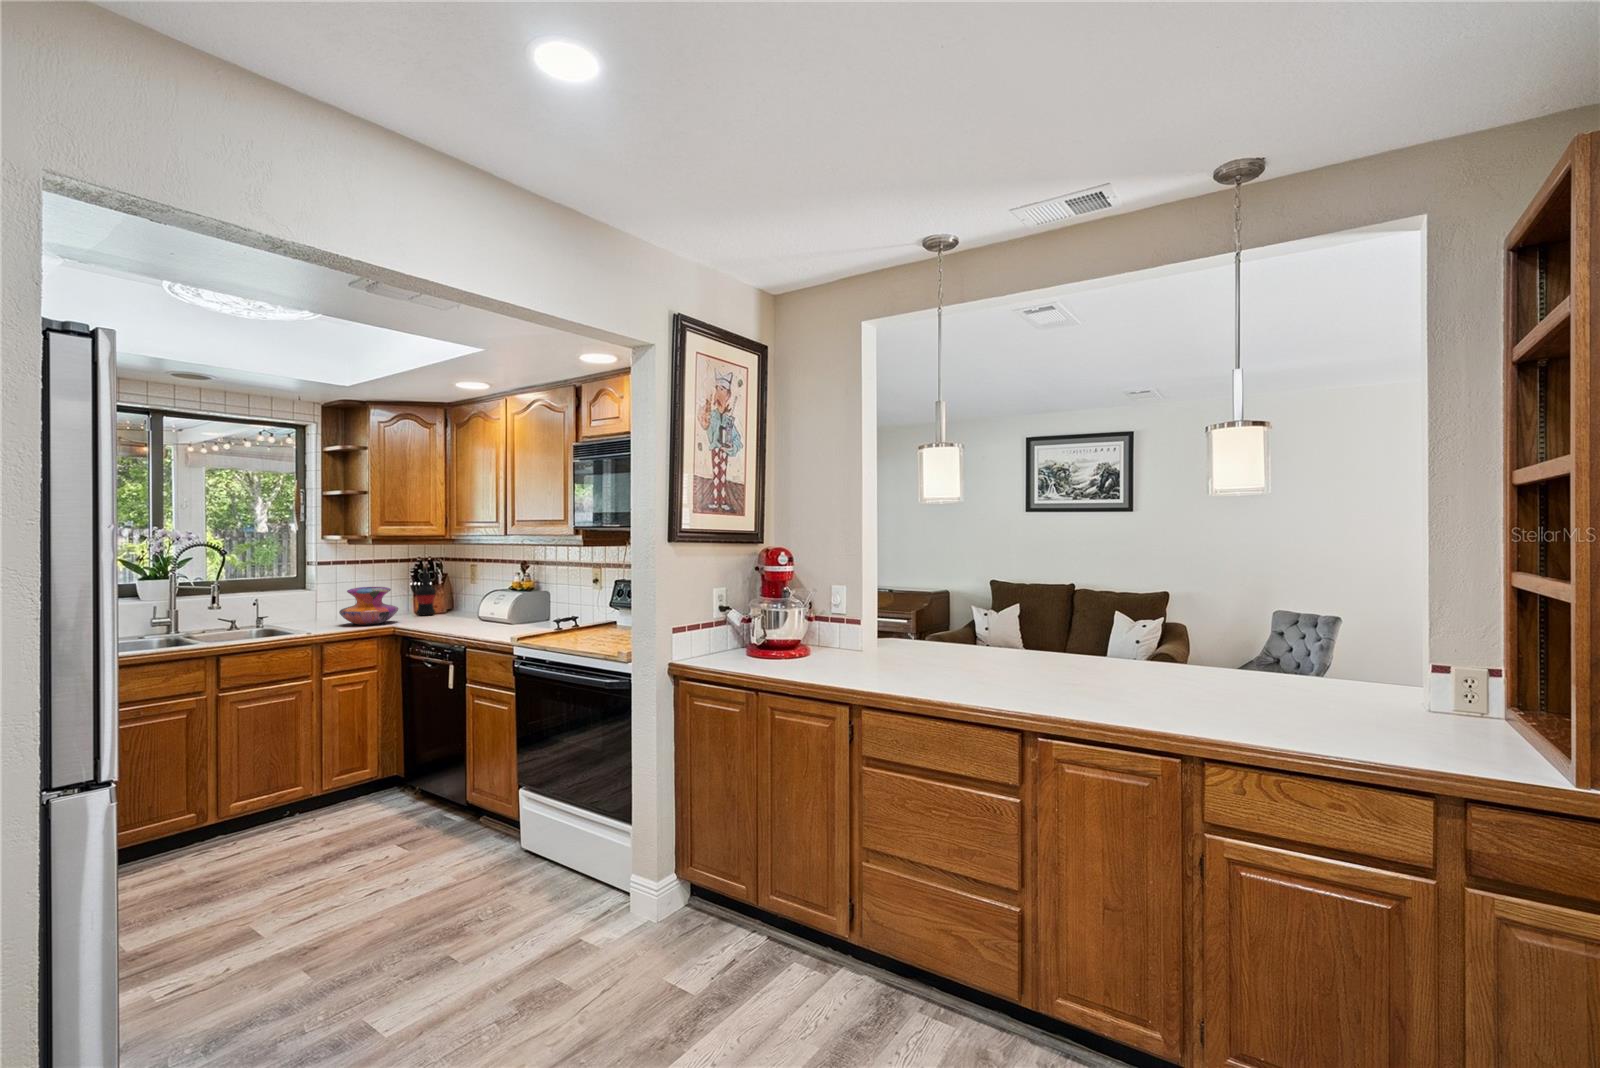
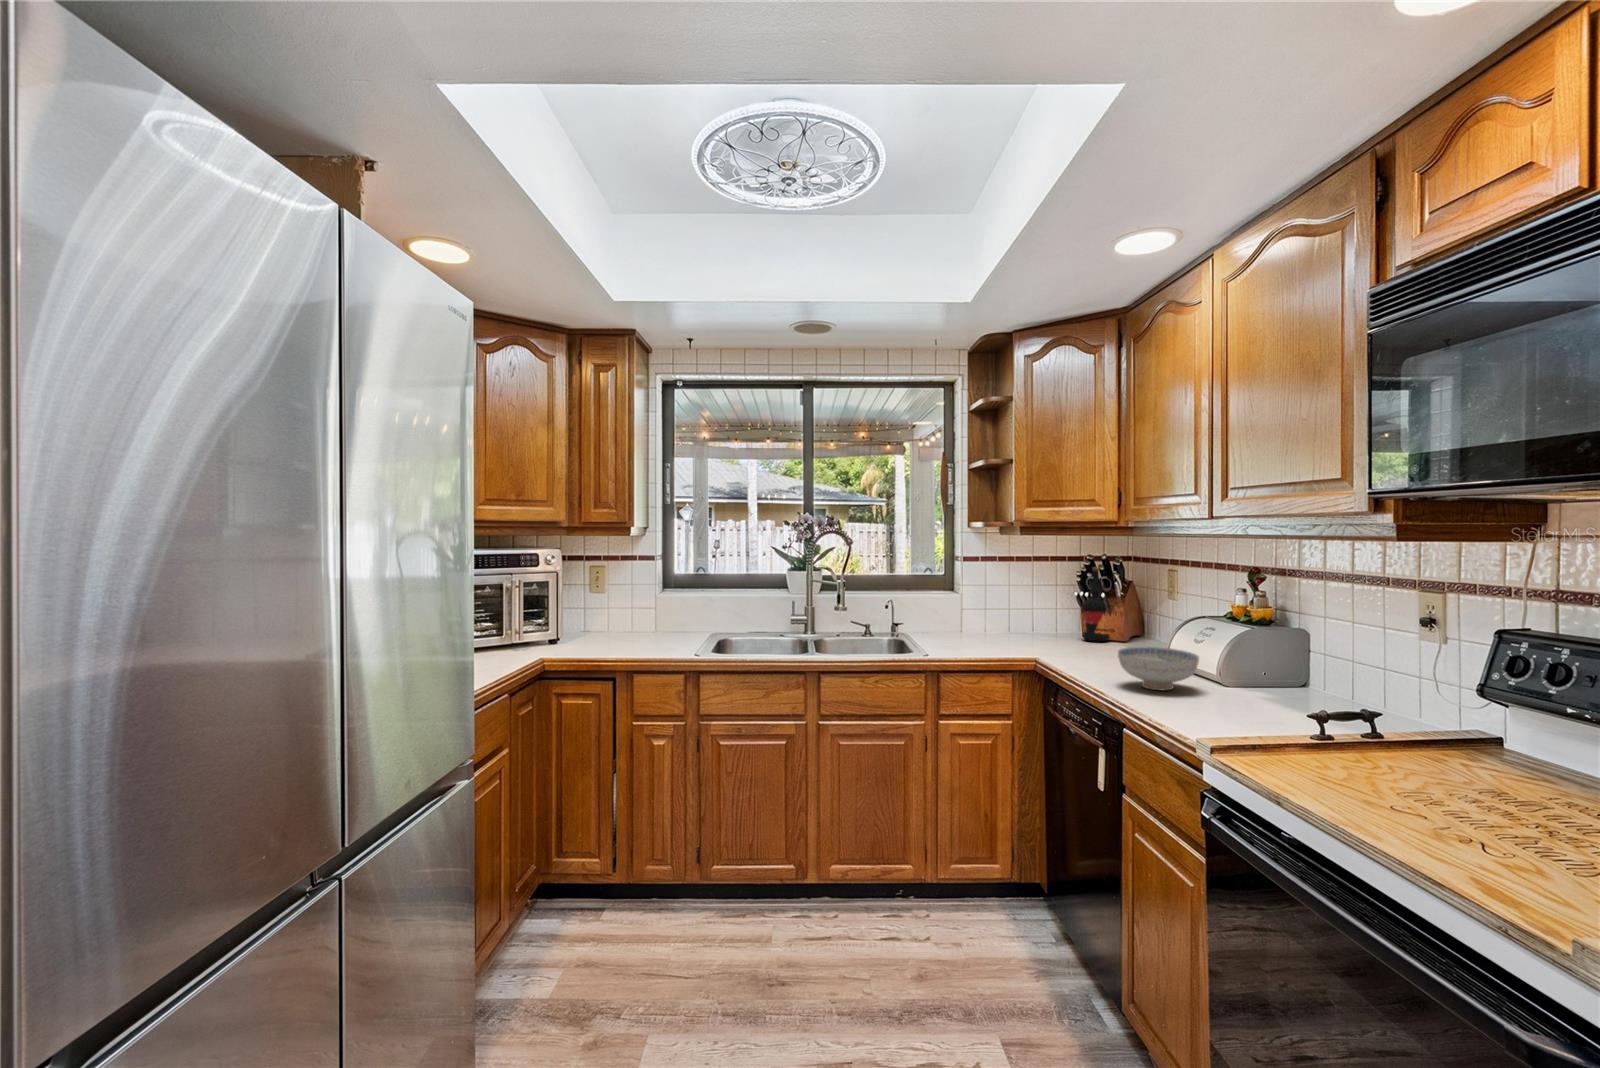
decorative vase: present [339,587,398,625] -> none [974,594,1049,649]
ceramic bowl: none [457,607,500,629] -> present [1118,647,1199,691]

